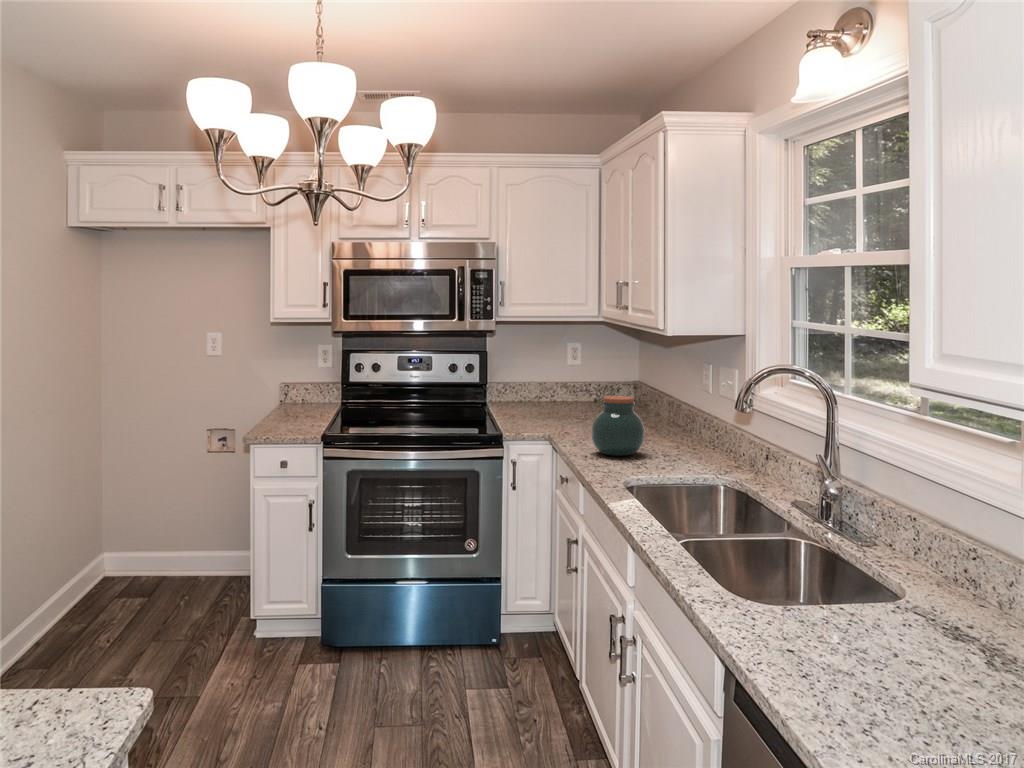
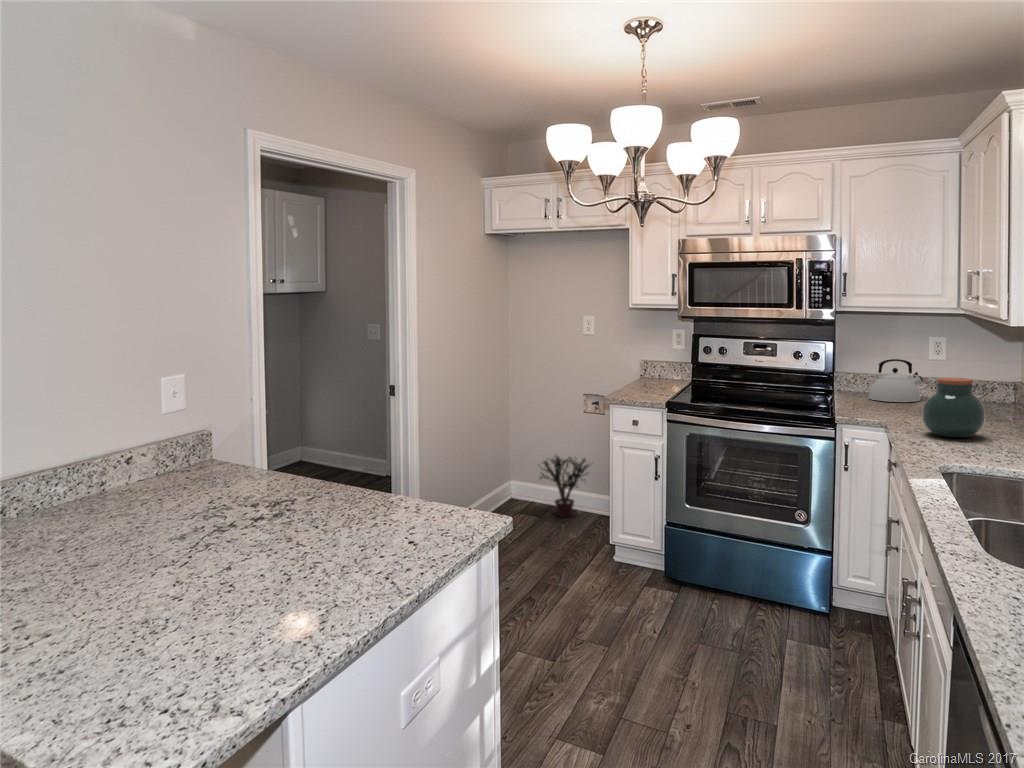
kettle: none [531,376,580,421] -> present [869,359,923,402]
potted plant: none [135,506,215,591] -> present [540,456,589,517]

